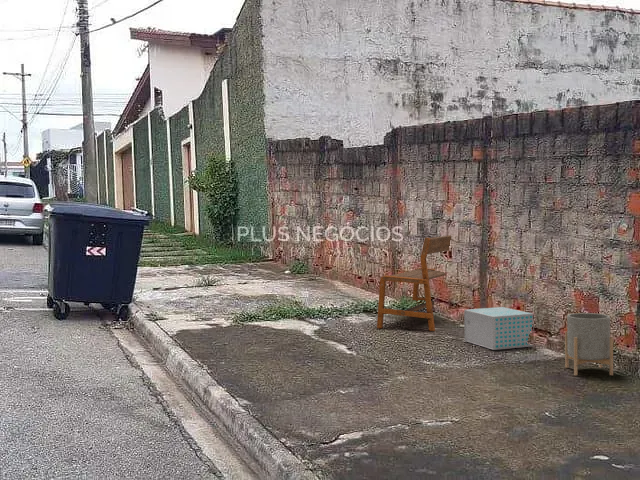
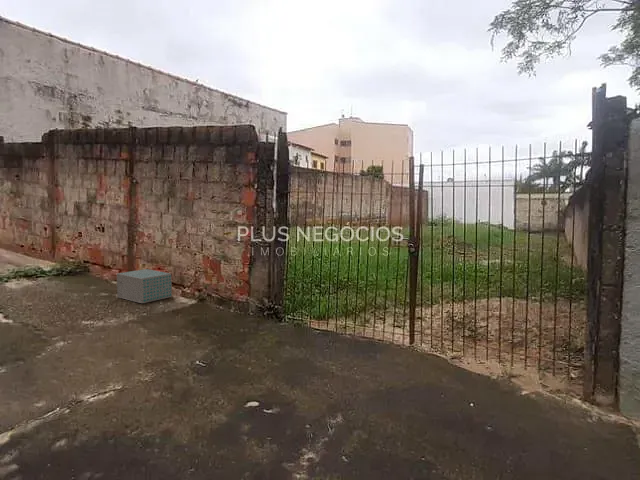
bench: present [377,235,451,331] -> none [37,214,113,291]
planter: present [565,313,613,376] -> none [199,274,233,320]

